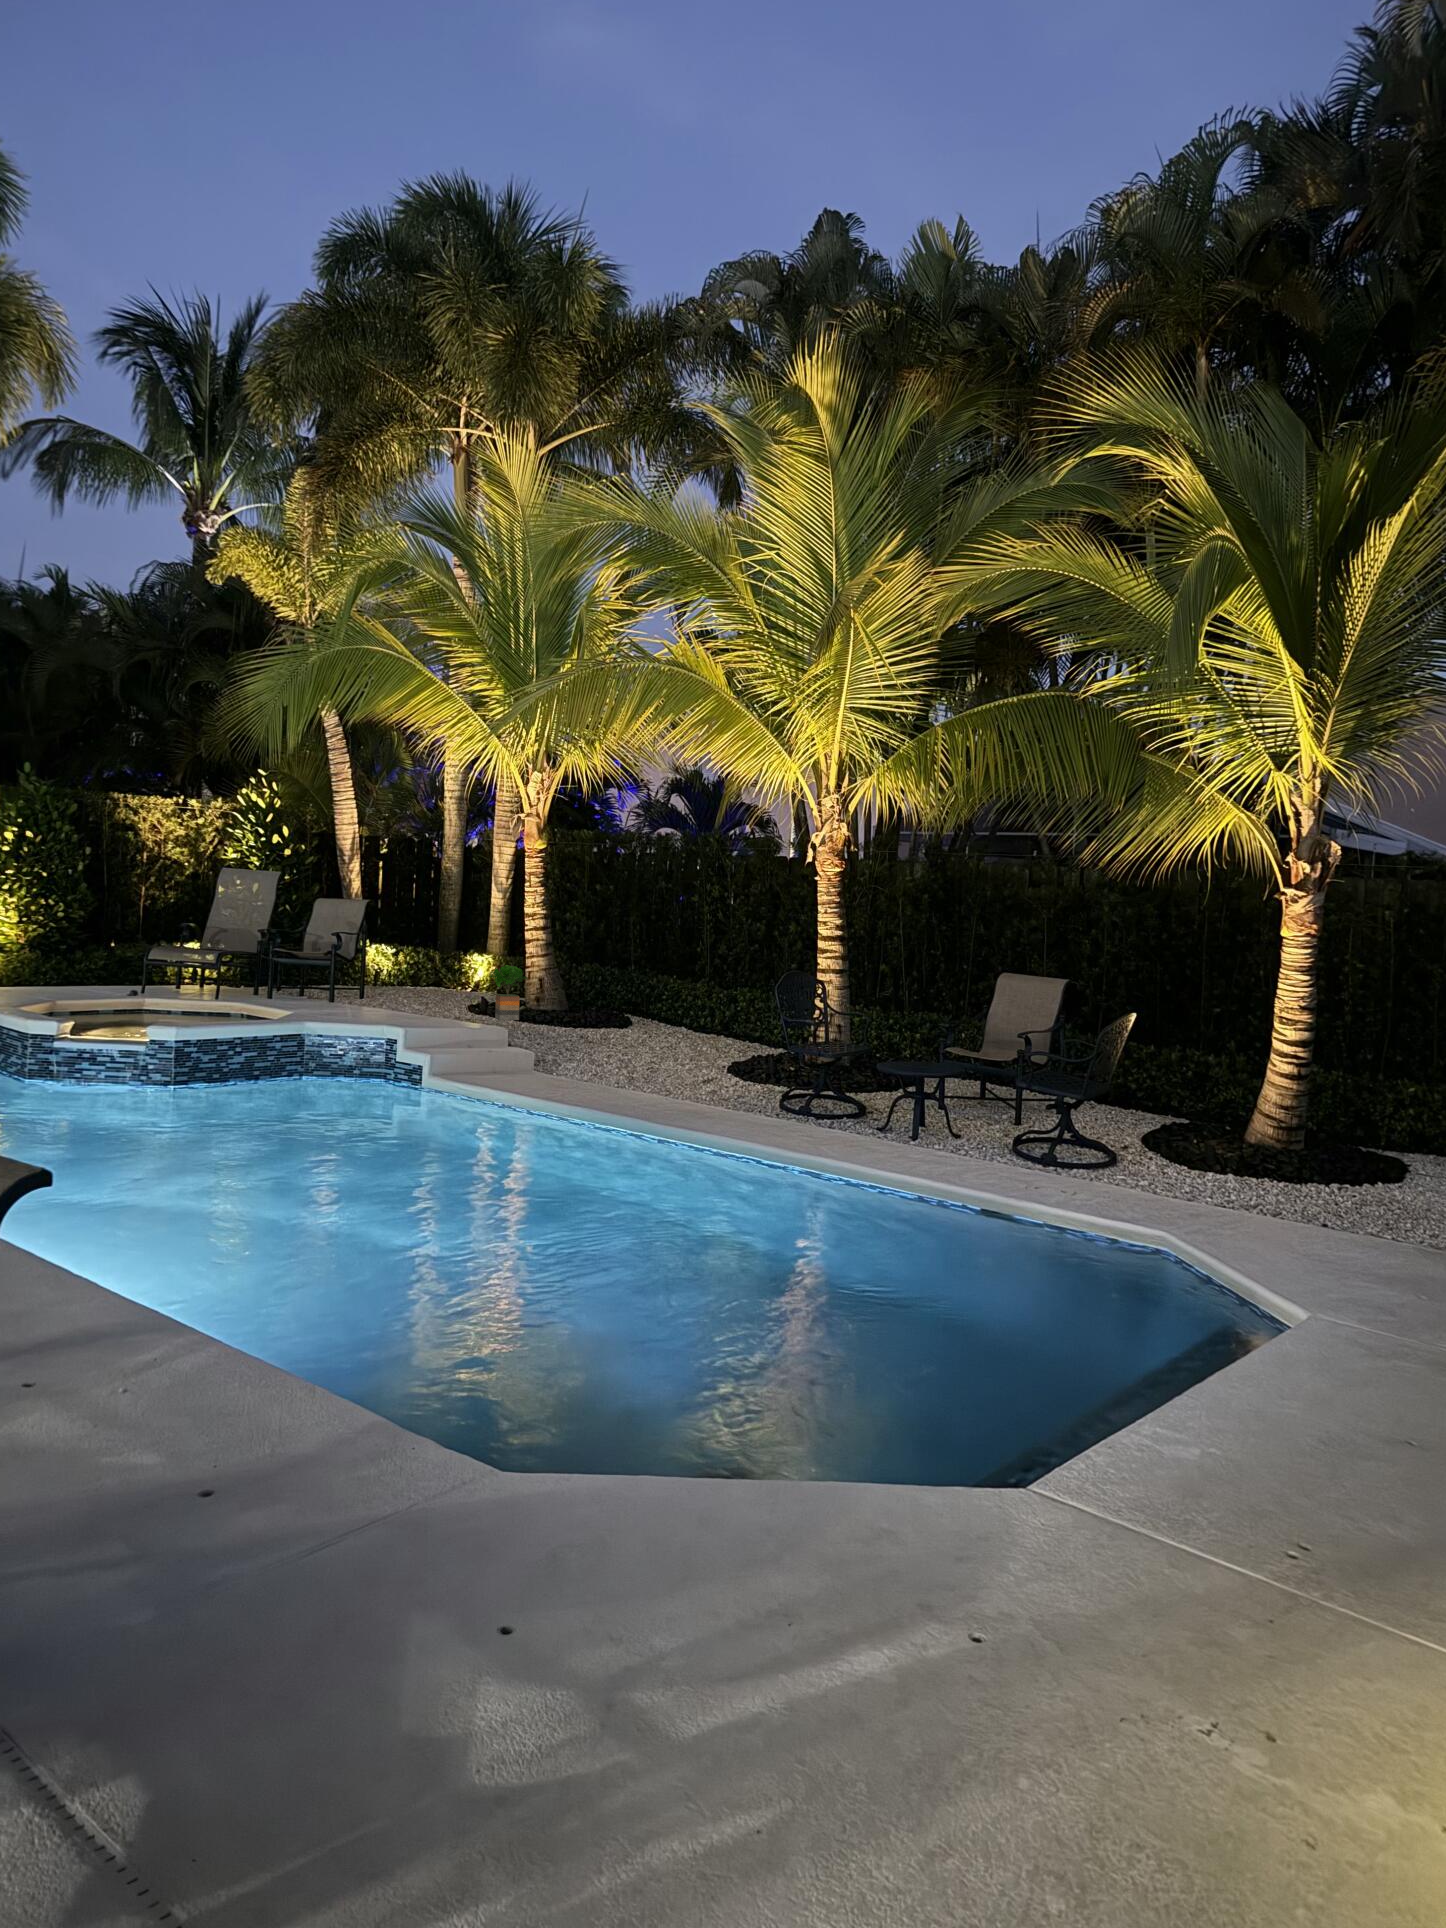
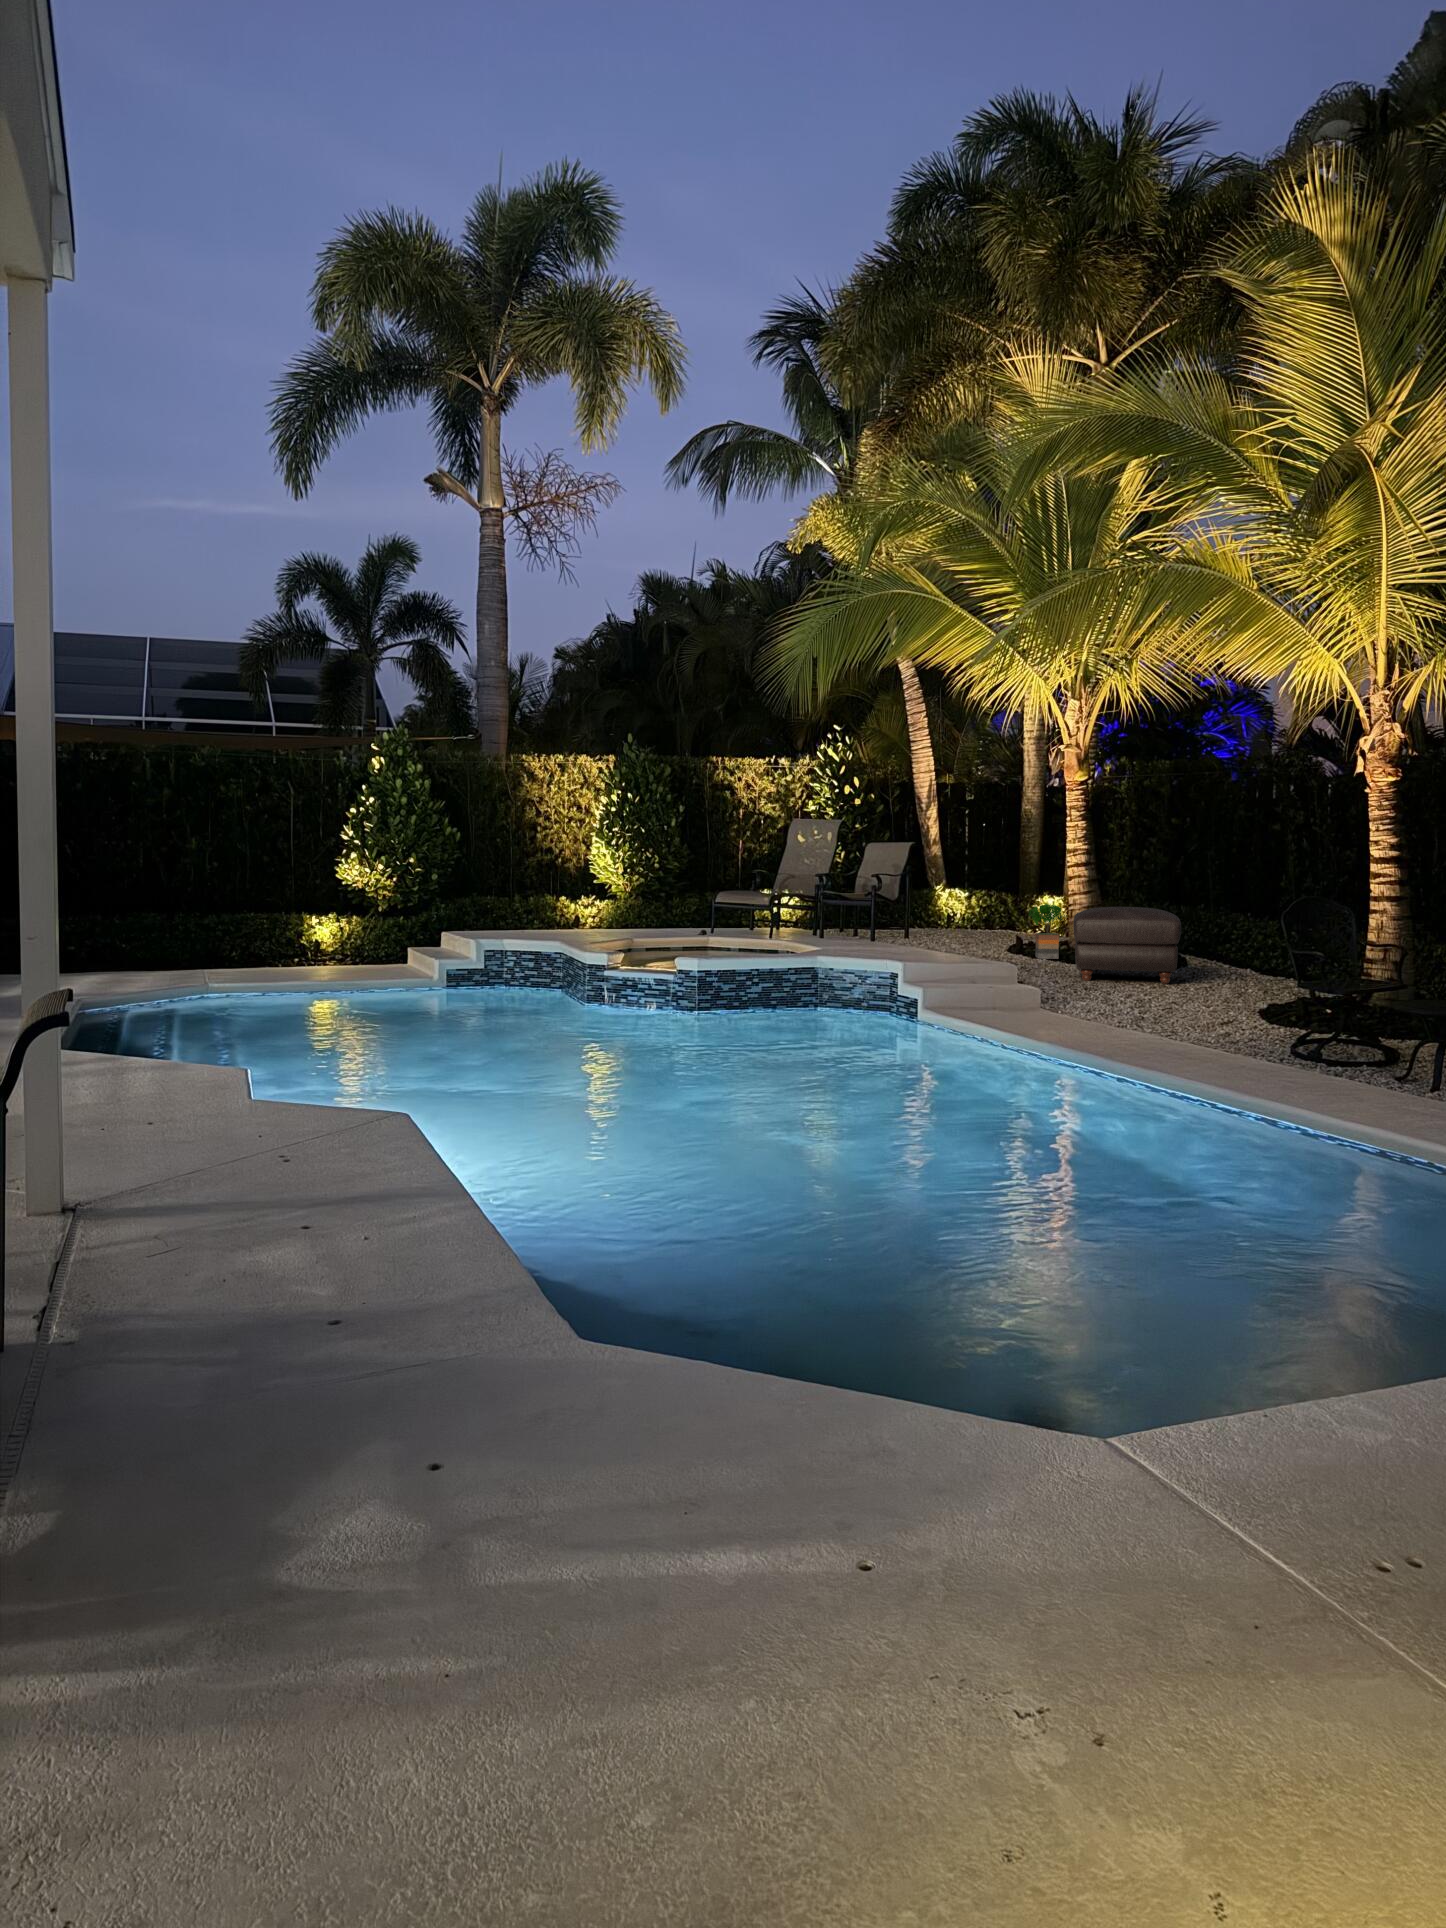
ottoman: none [545,971,647,1043] -> present [1073,907,1181,984]

